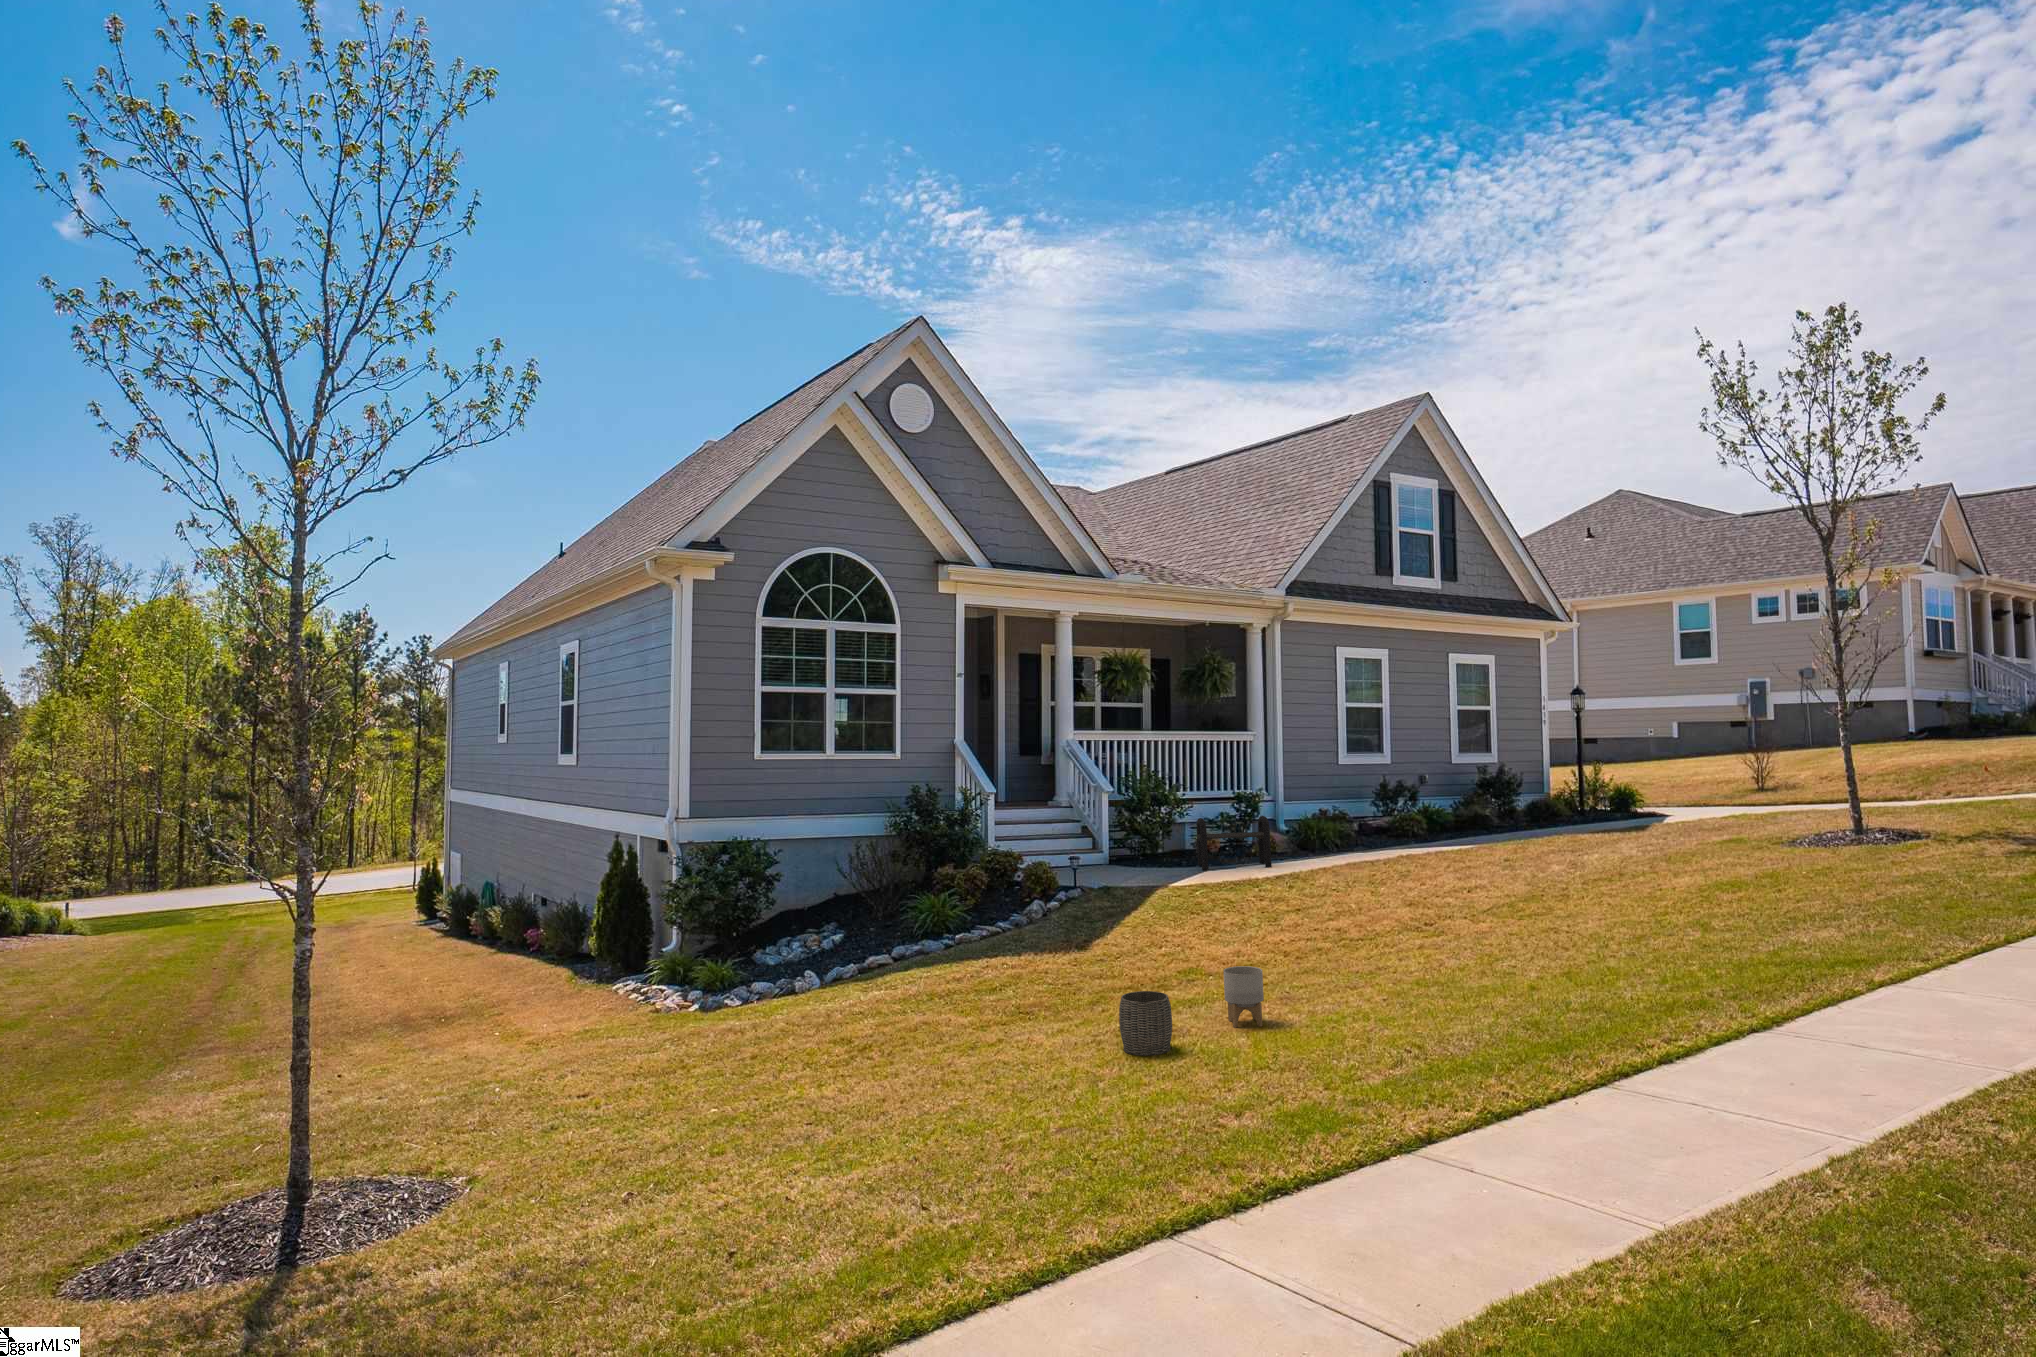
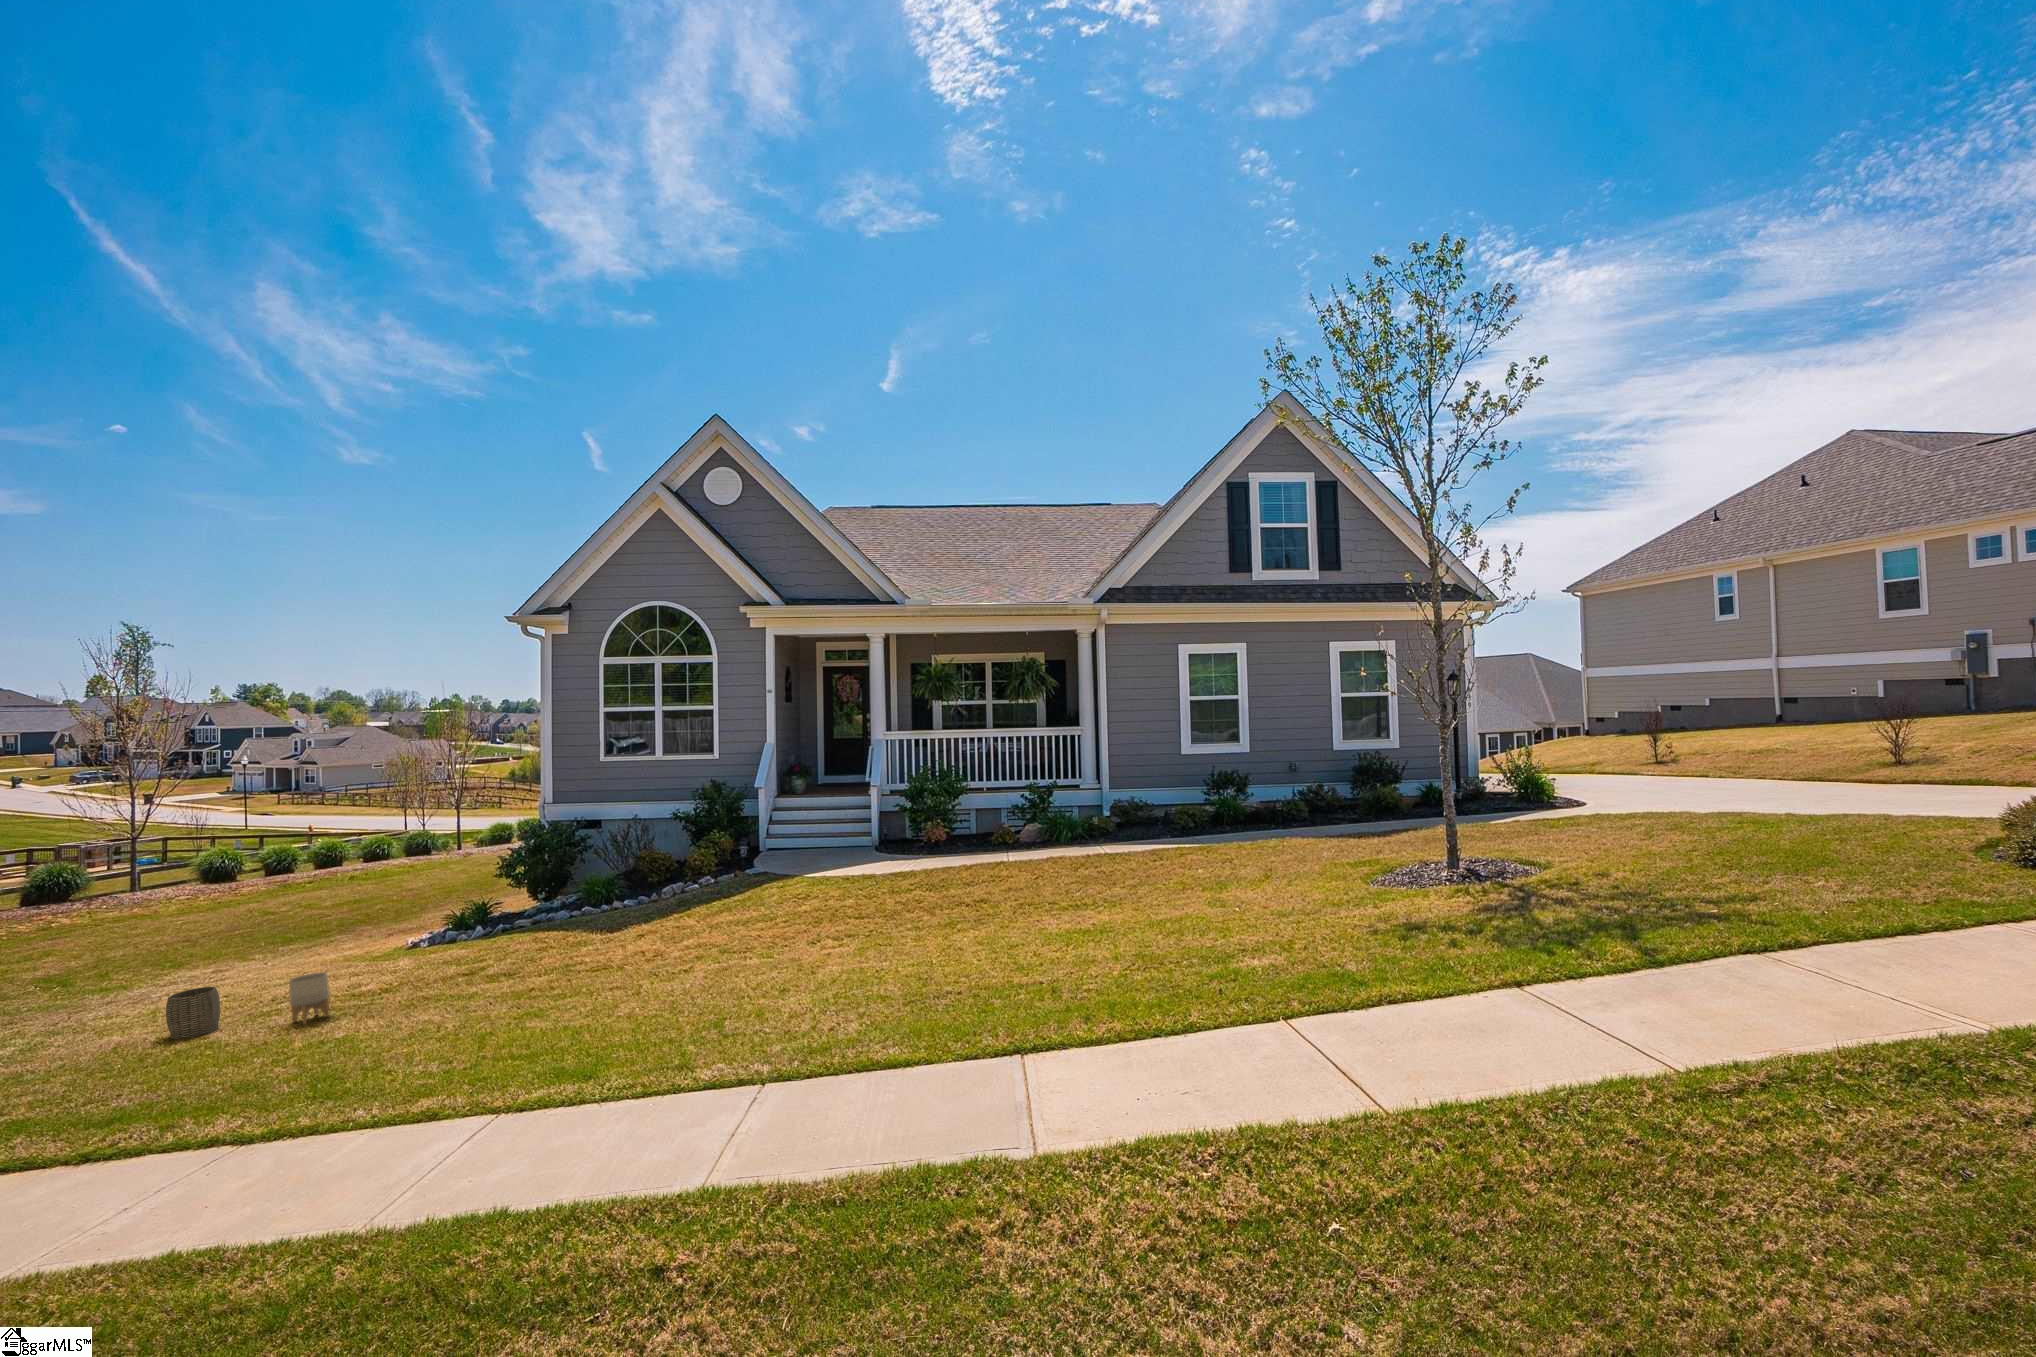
bench: present [1197,816,1272,870] -> none [942,805,1011,852]

